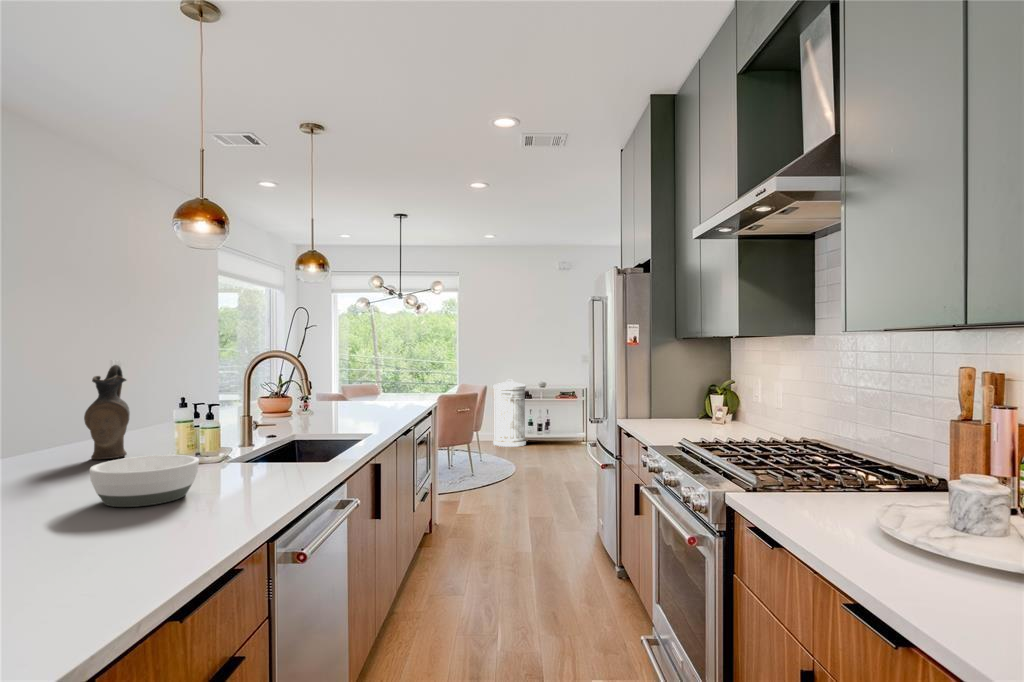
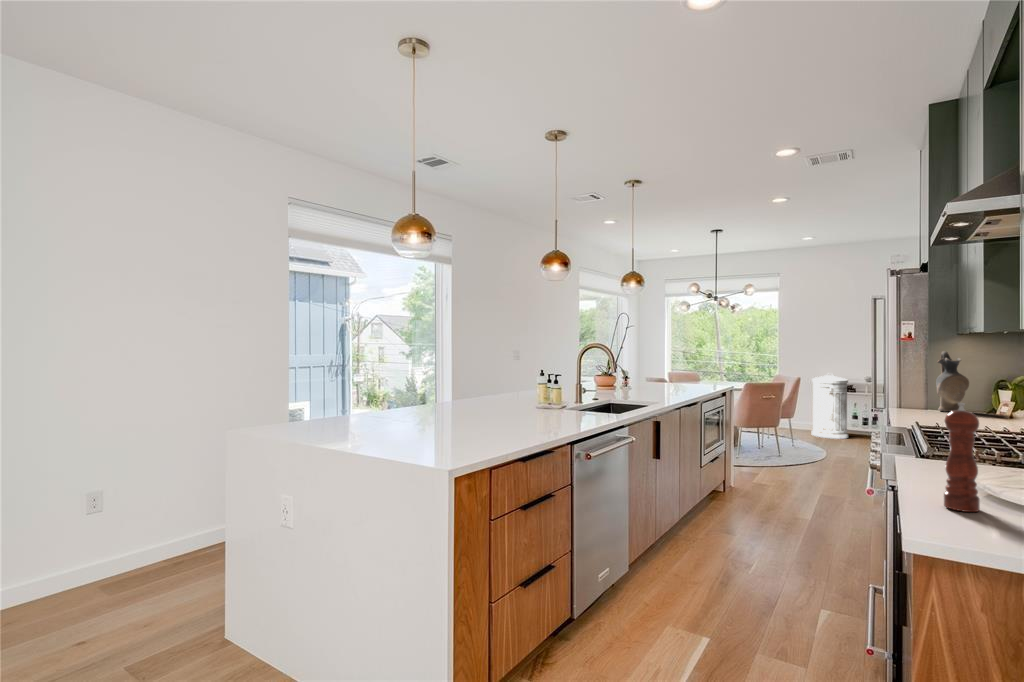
ceramic pitcher: present [84,365,130,459] -> present [936,351,969,411]
pepper mill: none [901,438,950,601] -> present [944,403,980,512]
bowl: present [90,455,199,507] -> none [497,399,546,423]

